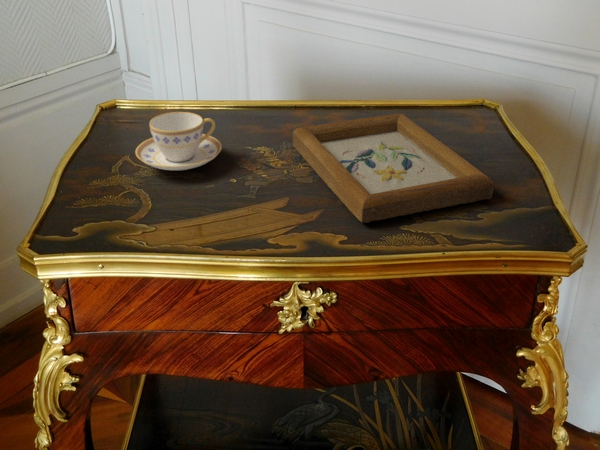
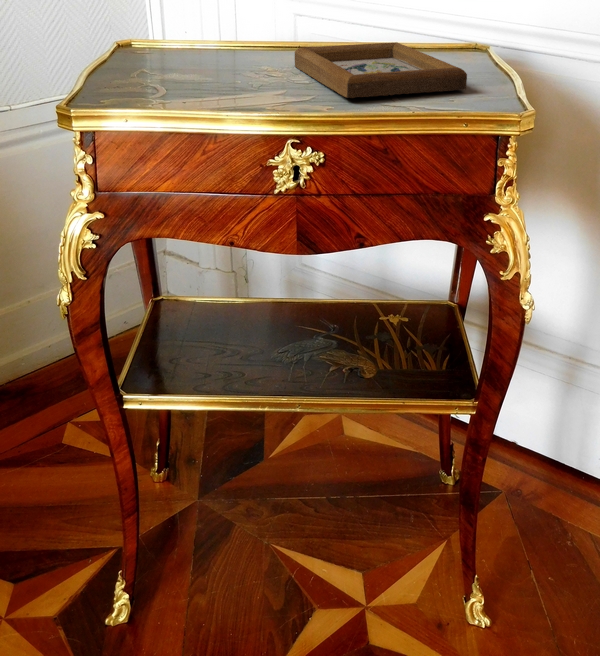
teacup: present [135,112,222,170] -> none [152,29,229,76]

